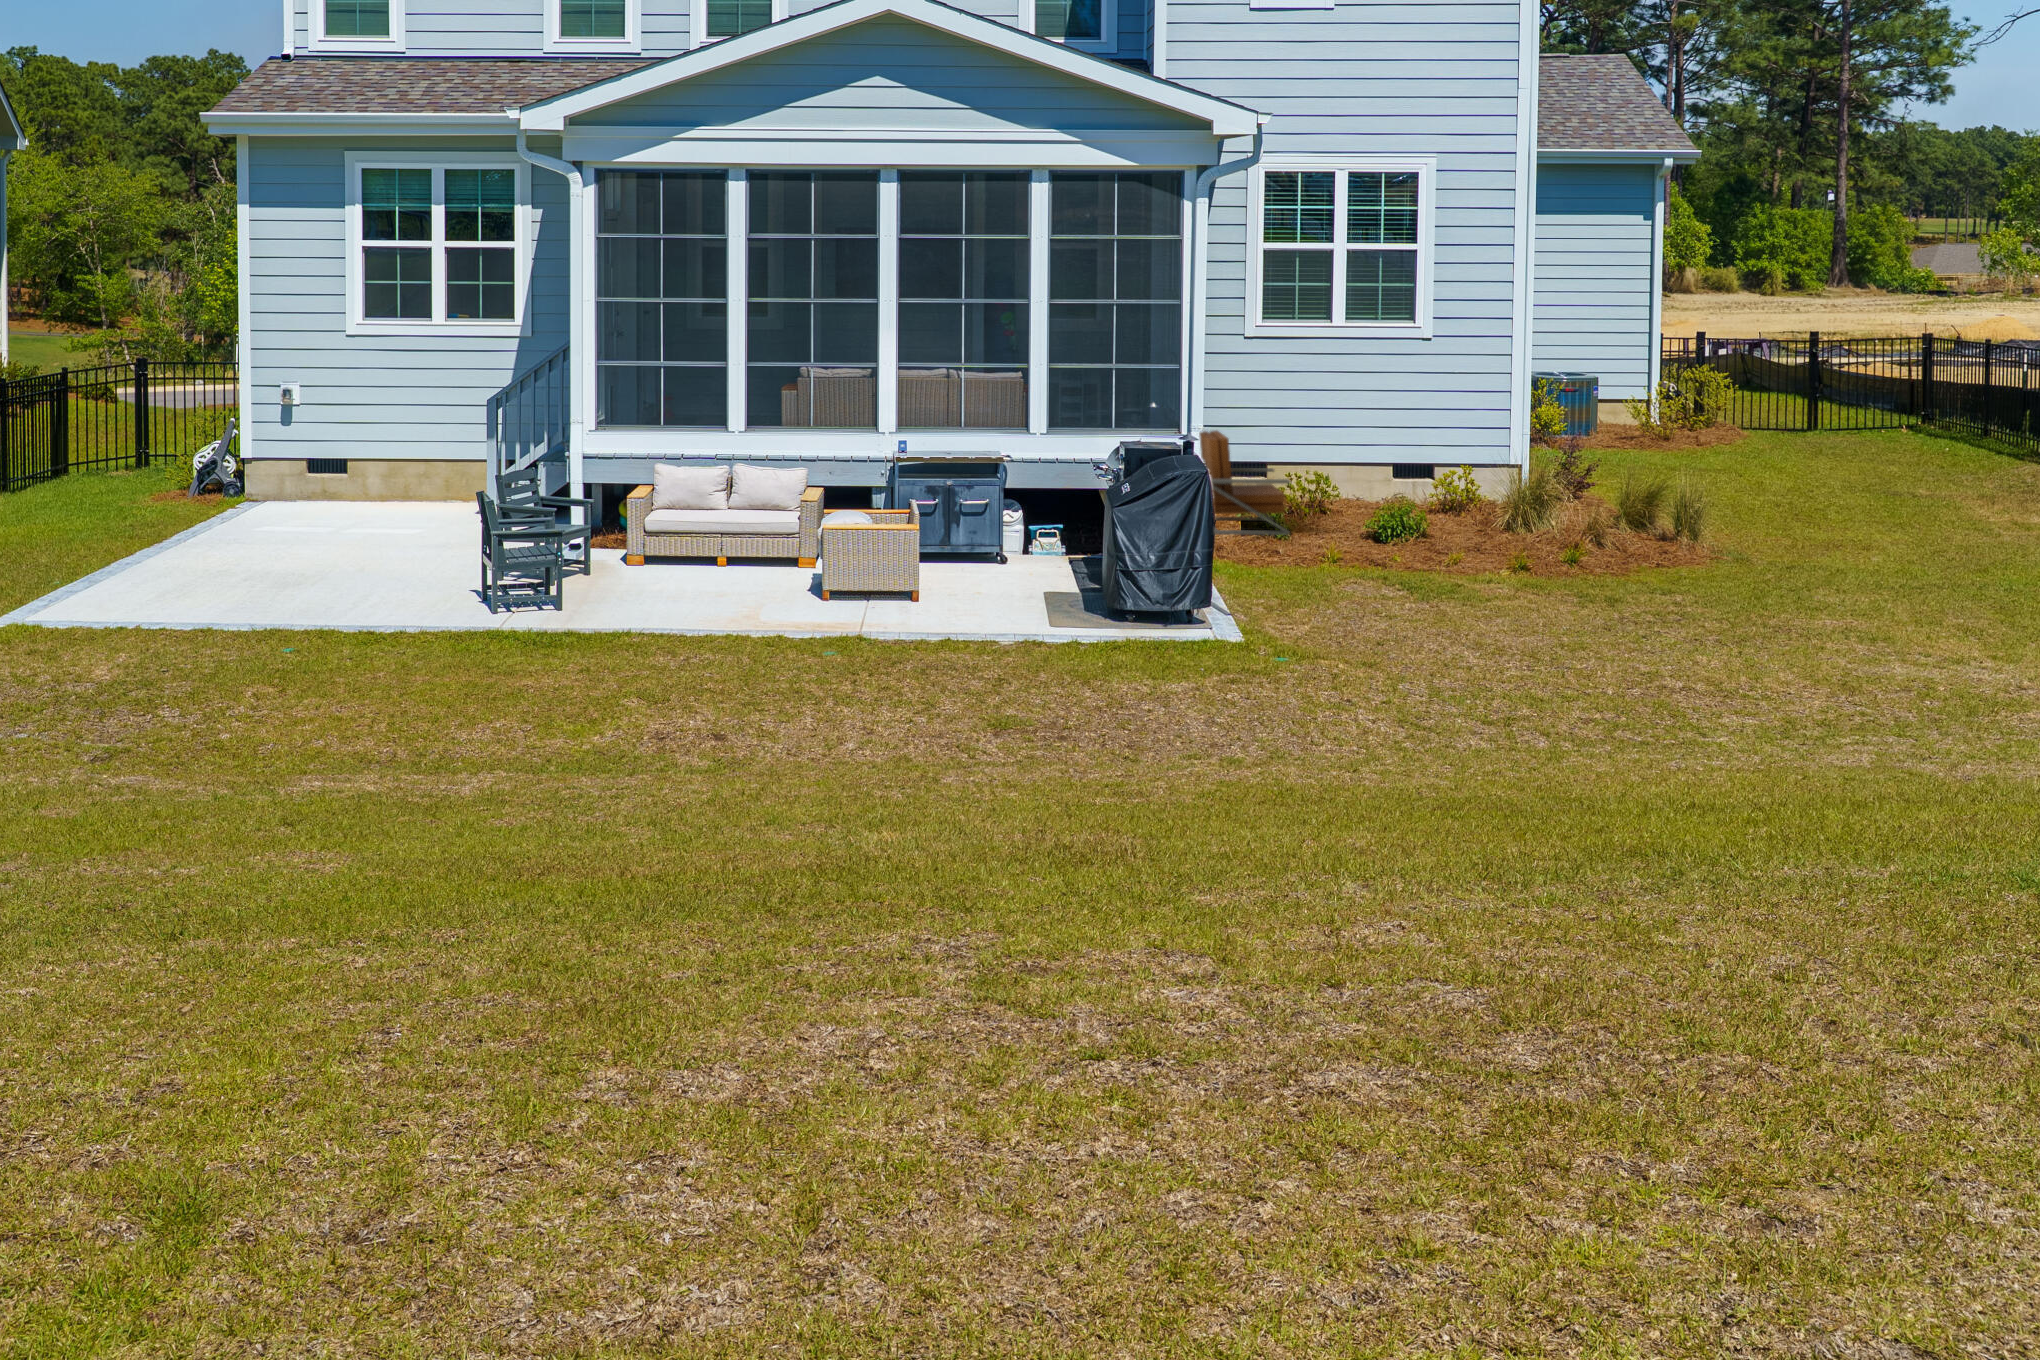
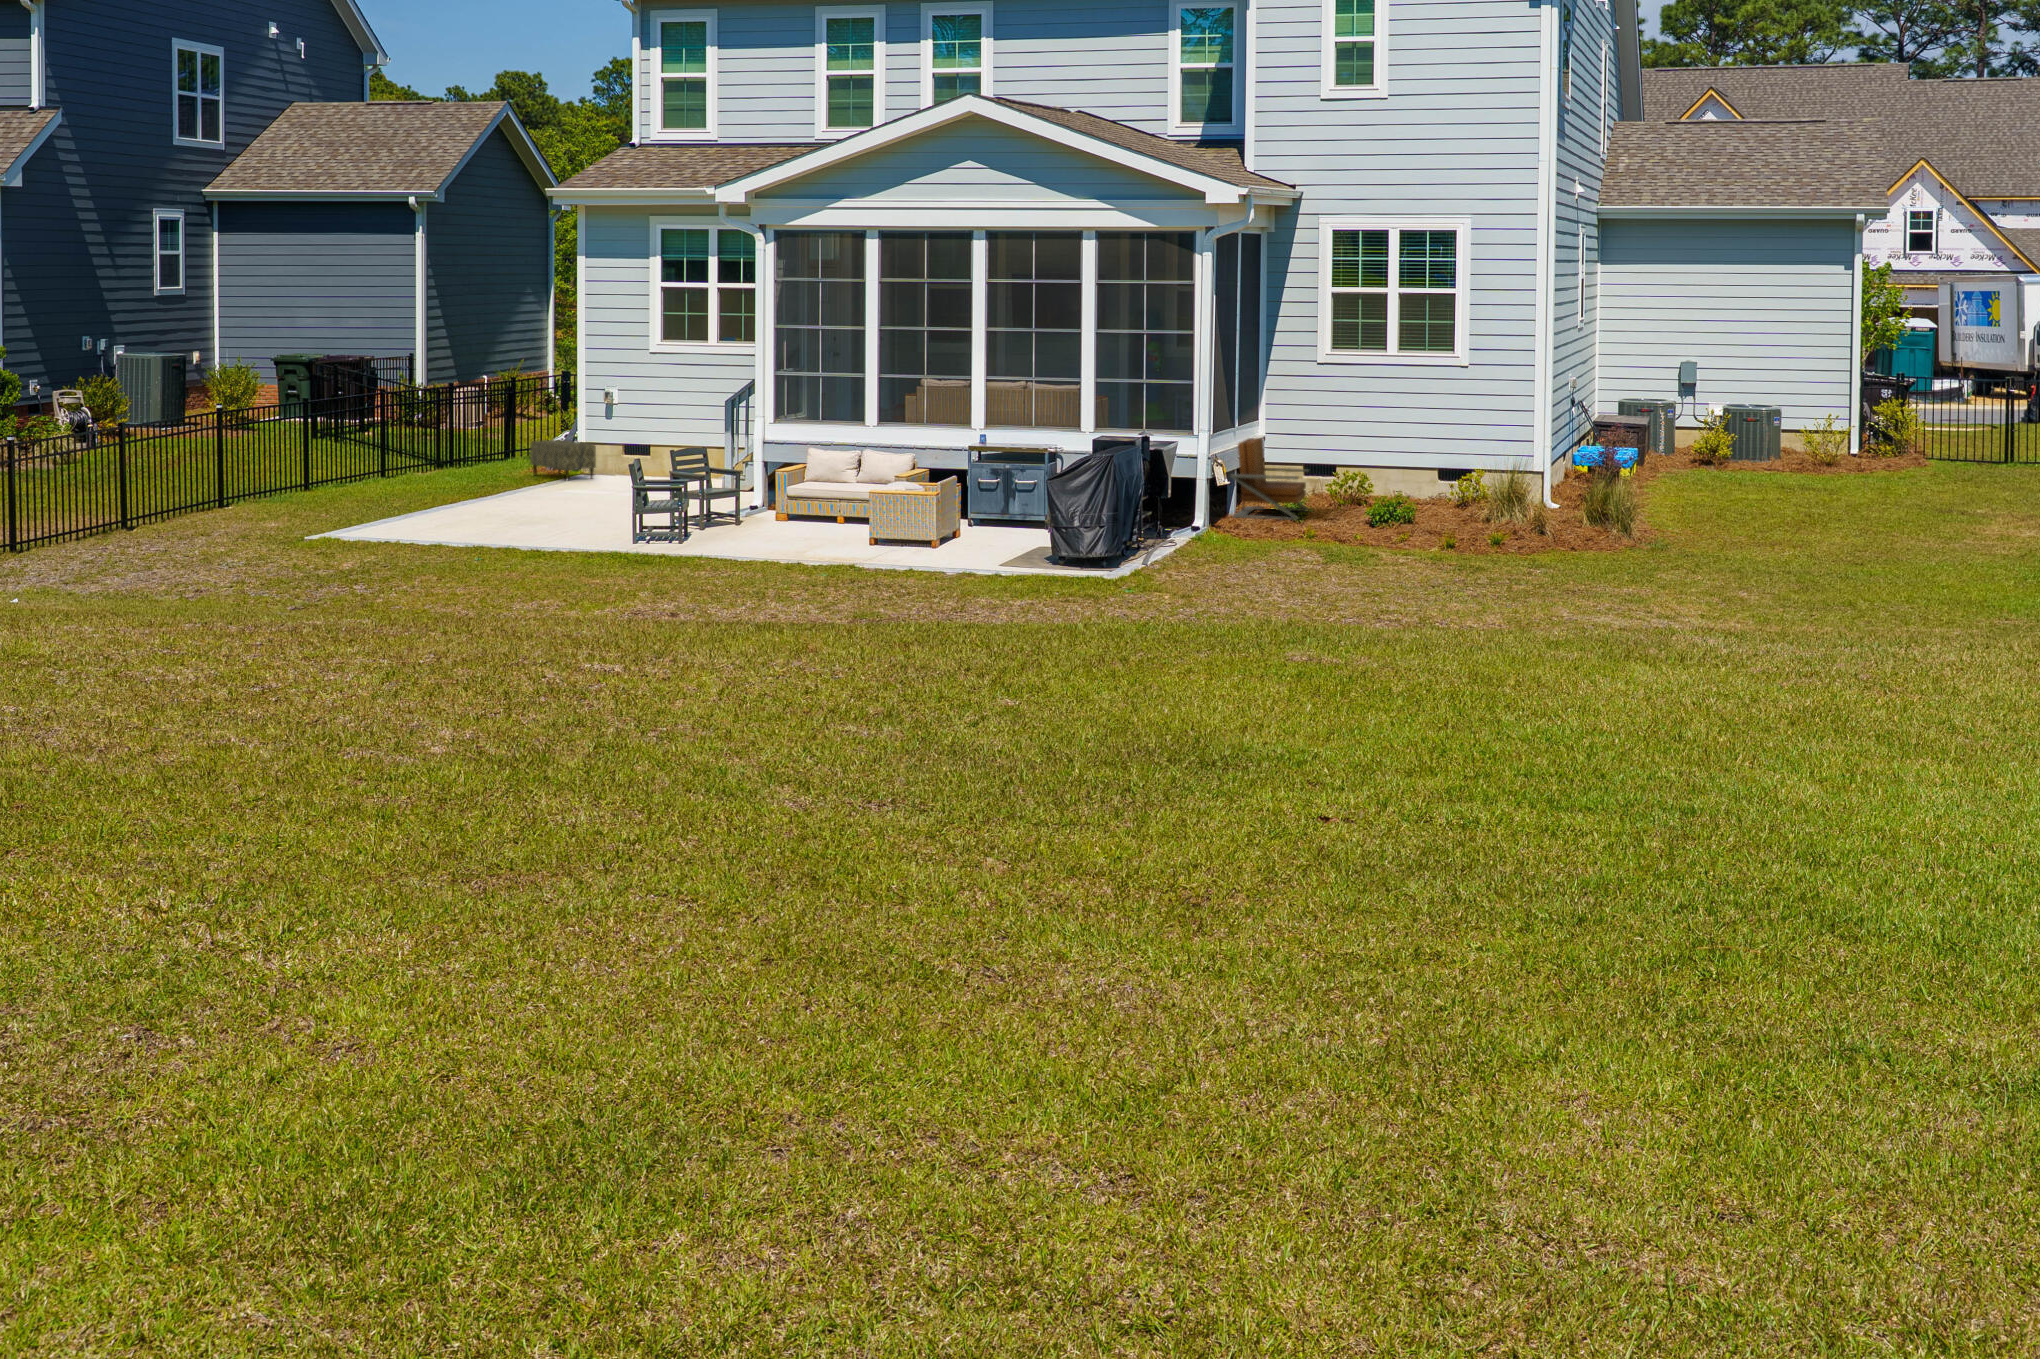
bench: none [166,458,270,516] -> present [530,440,596,481]

